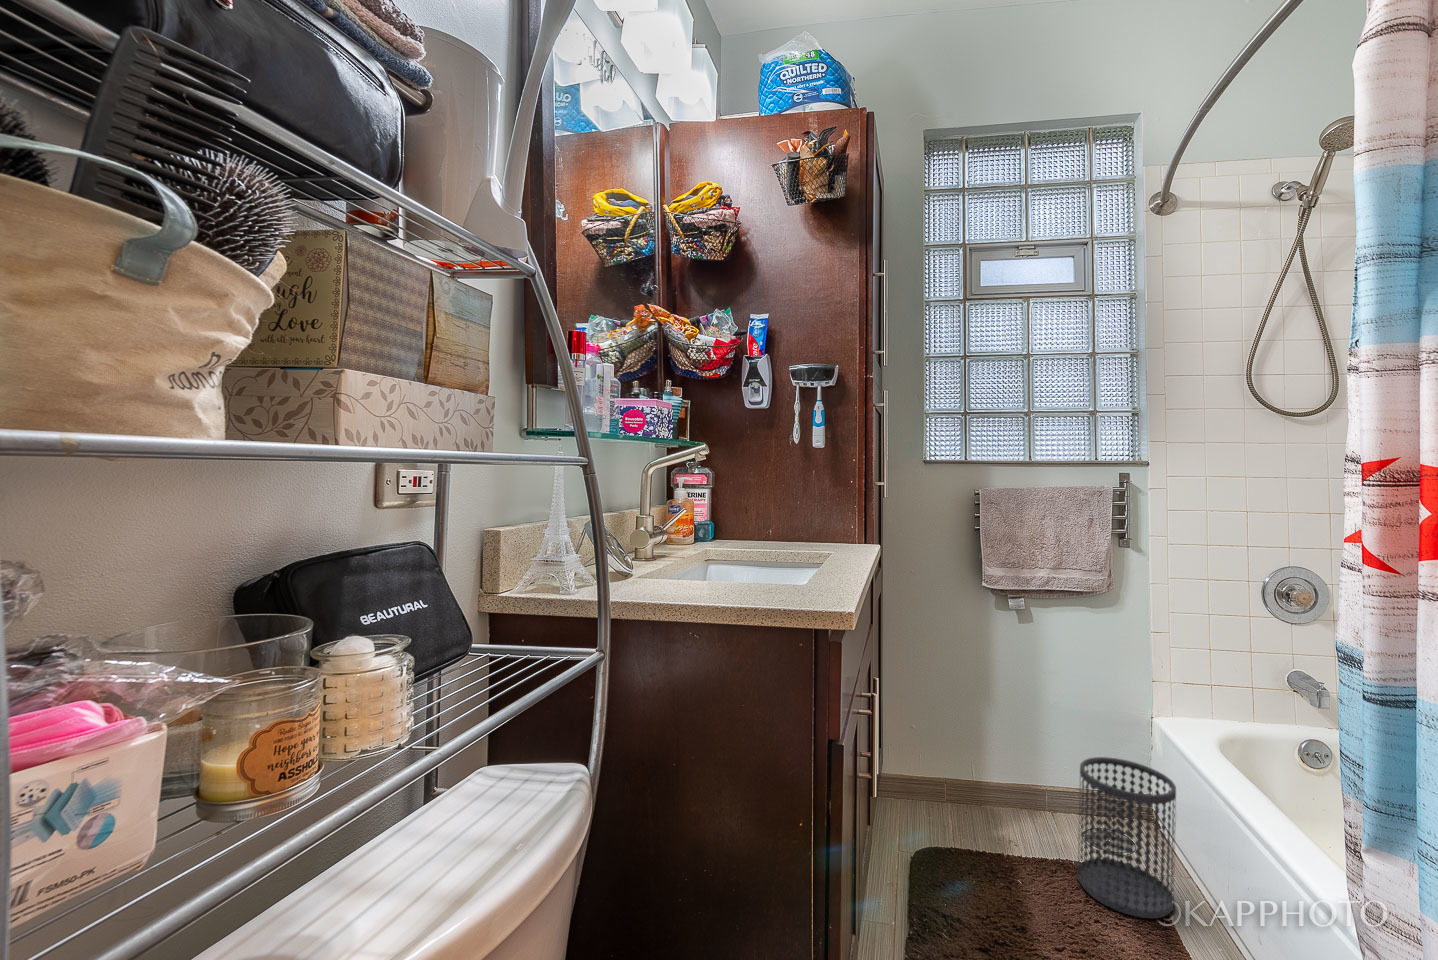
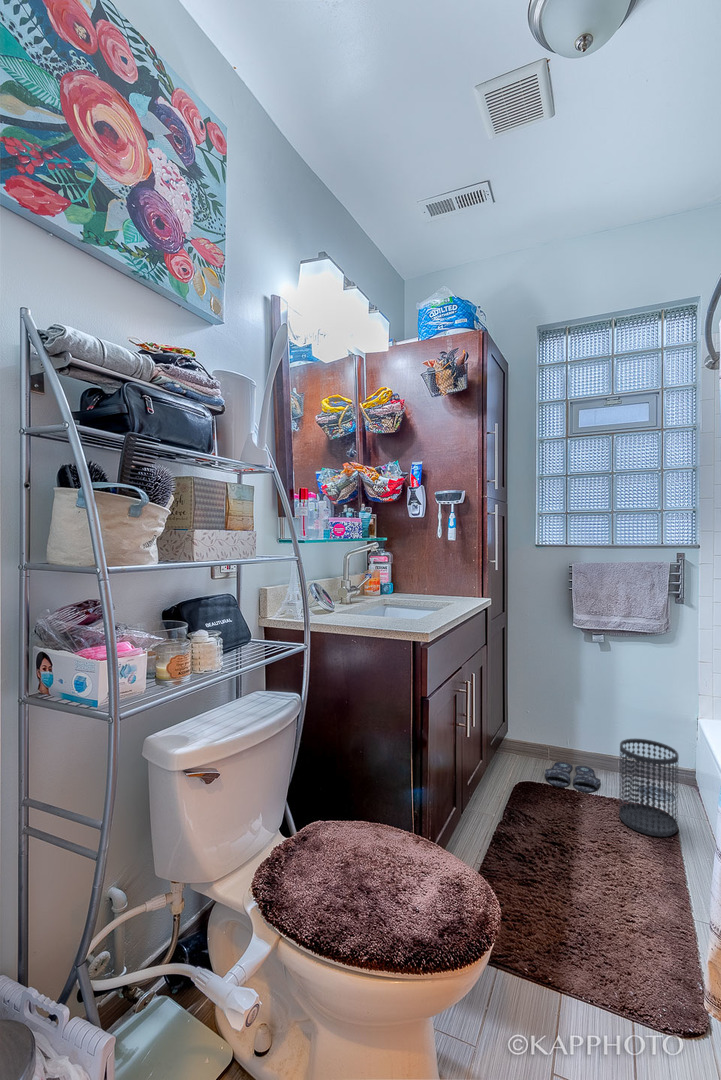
slippers: none [939,789,1025,842] -> present [545,762,600,793]

